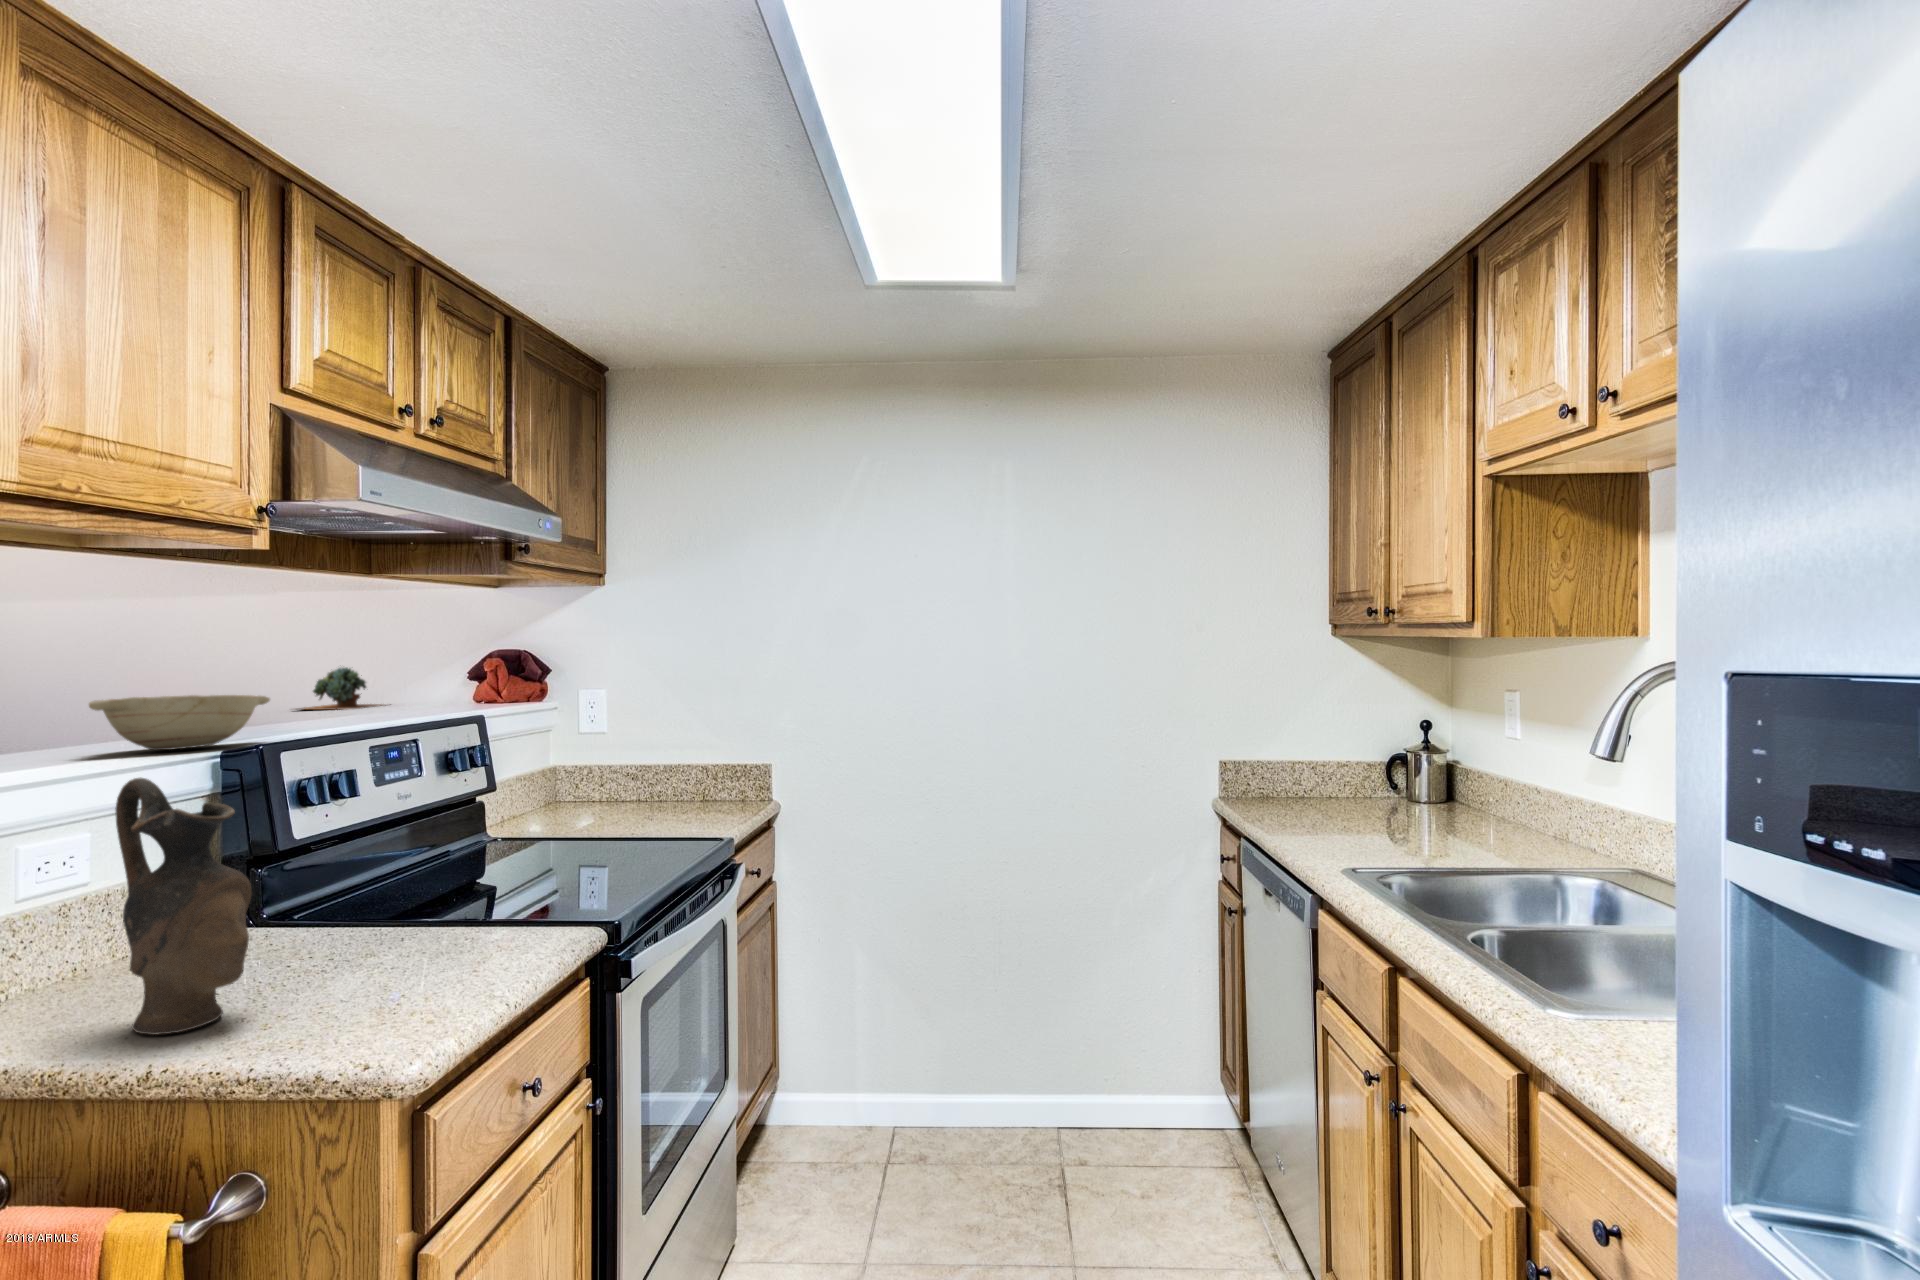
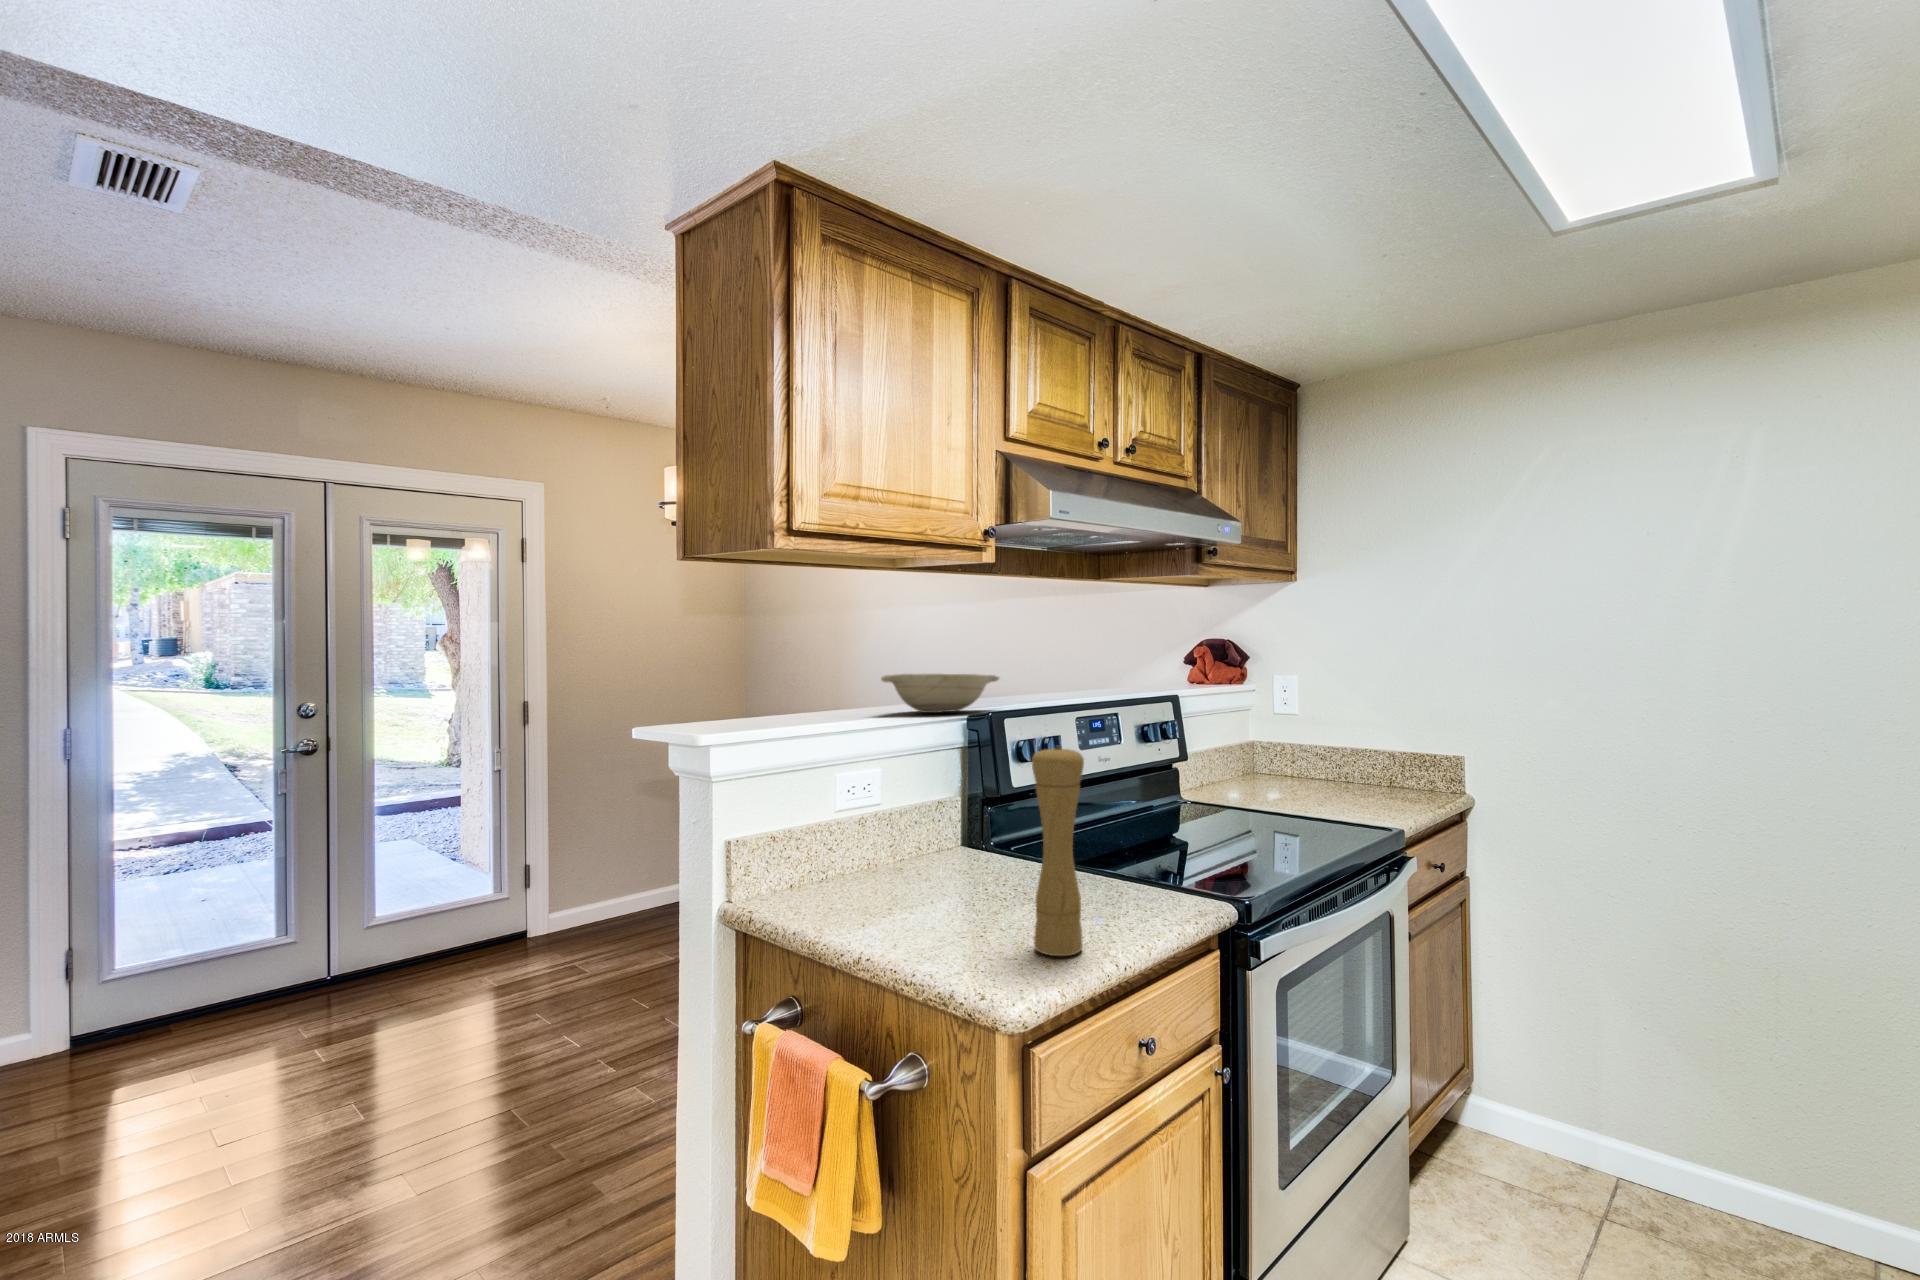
succulent plant: present [296,667,383,710] -> none [1062,651,1134,685]
pepper mill: none [395,769,460,1010] -> present [1032,746,1084,956]
ceramic pitcher: present [115,778,252,1035] -> none [859,735,941,932]

